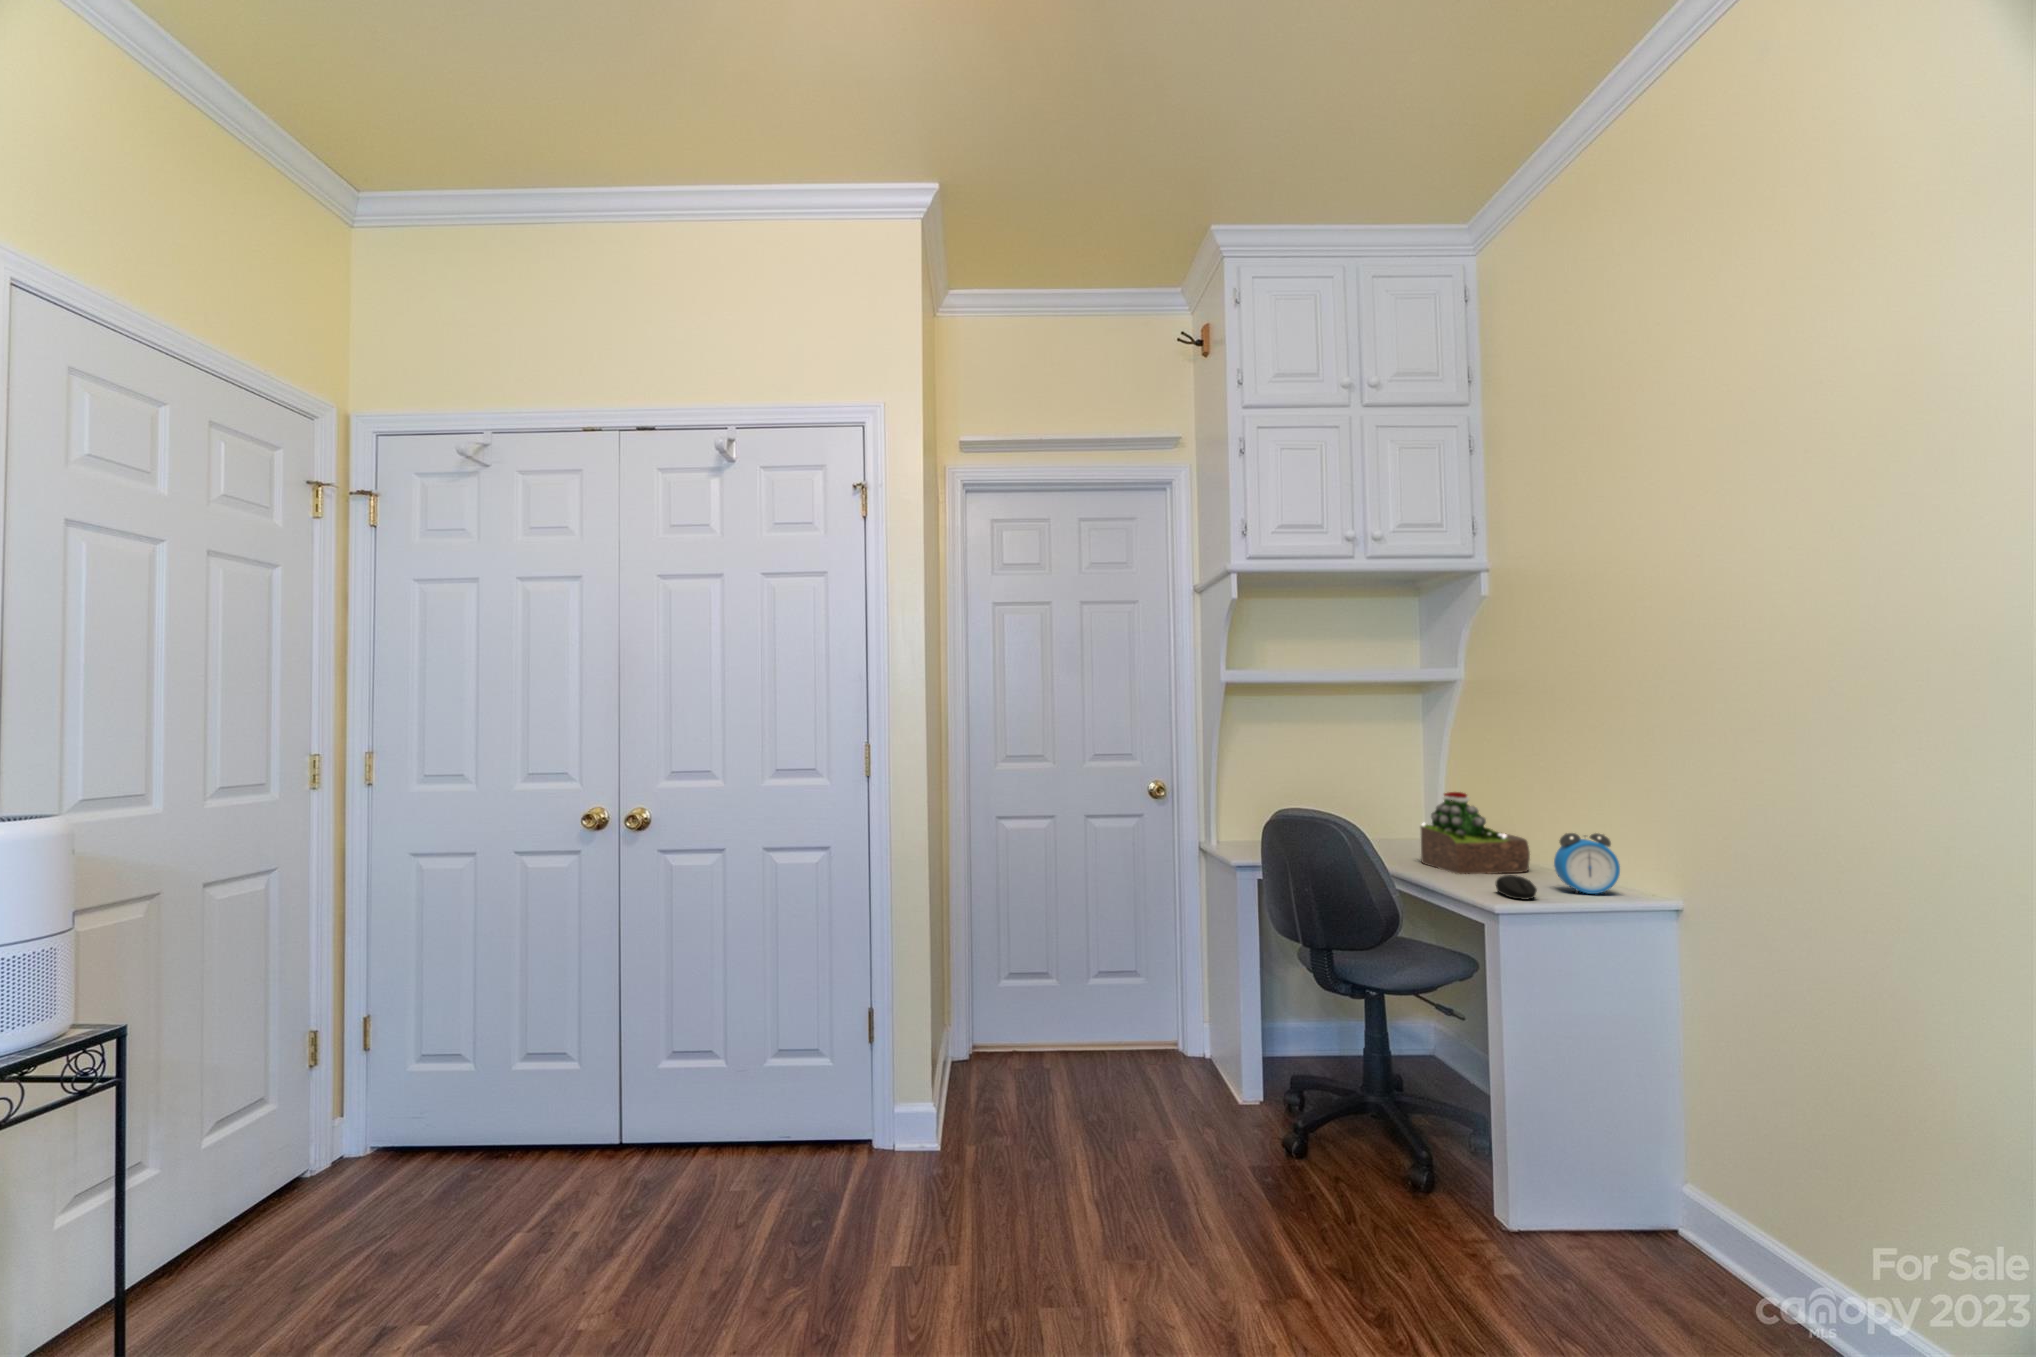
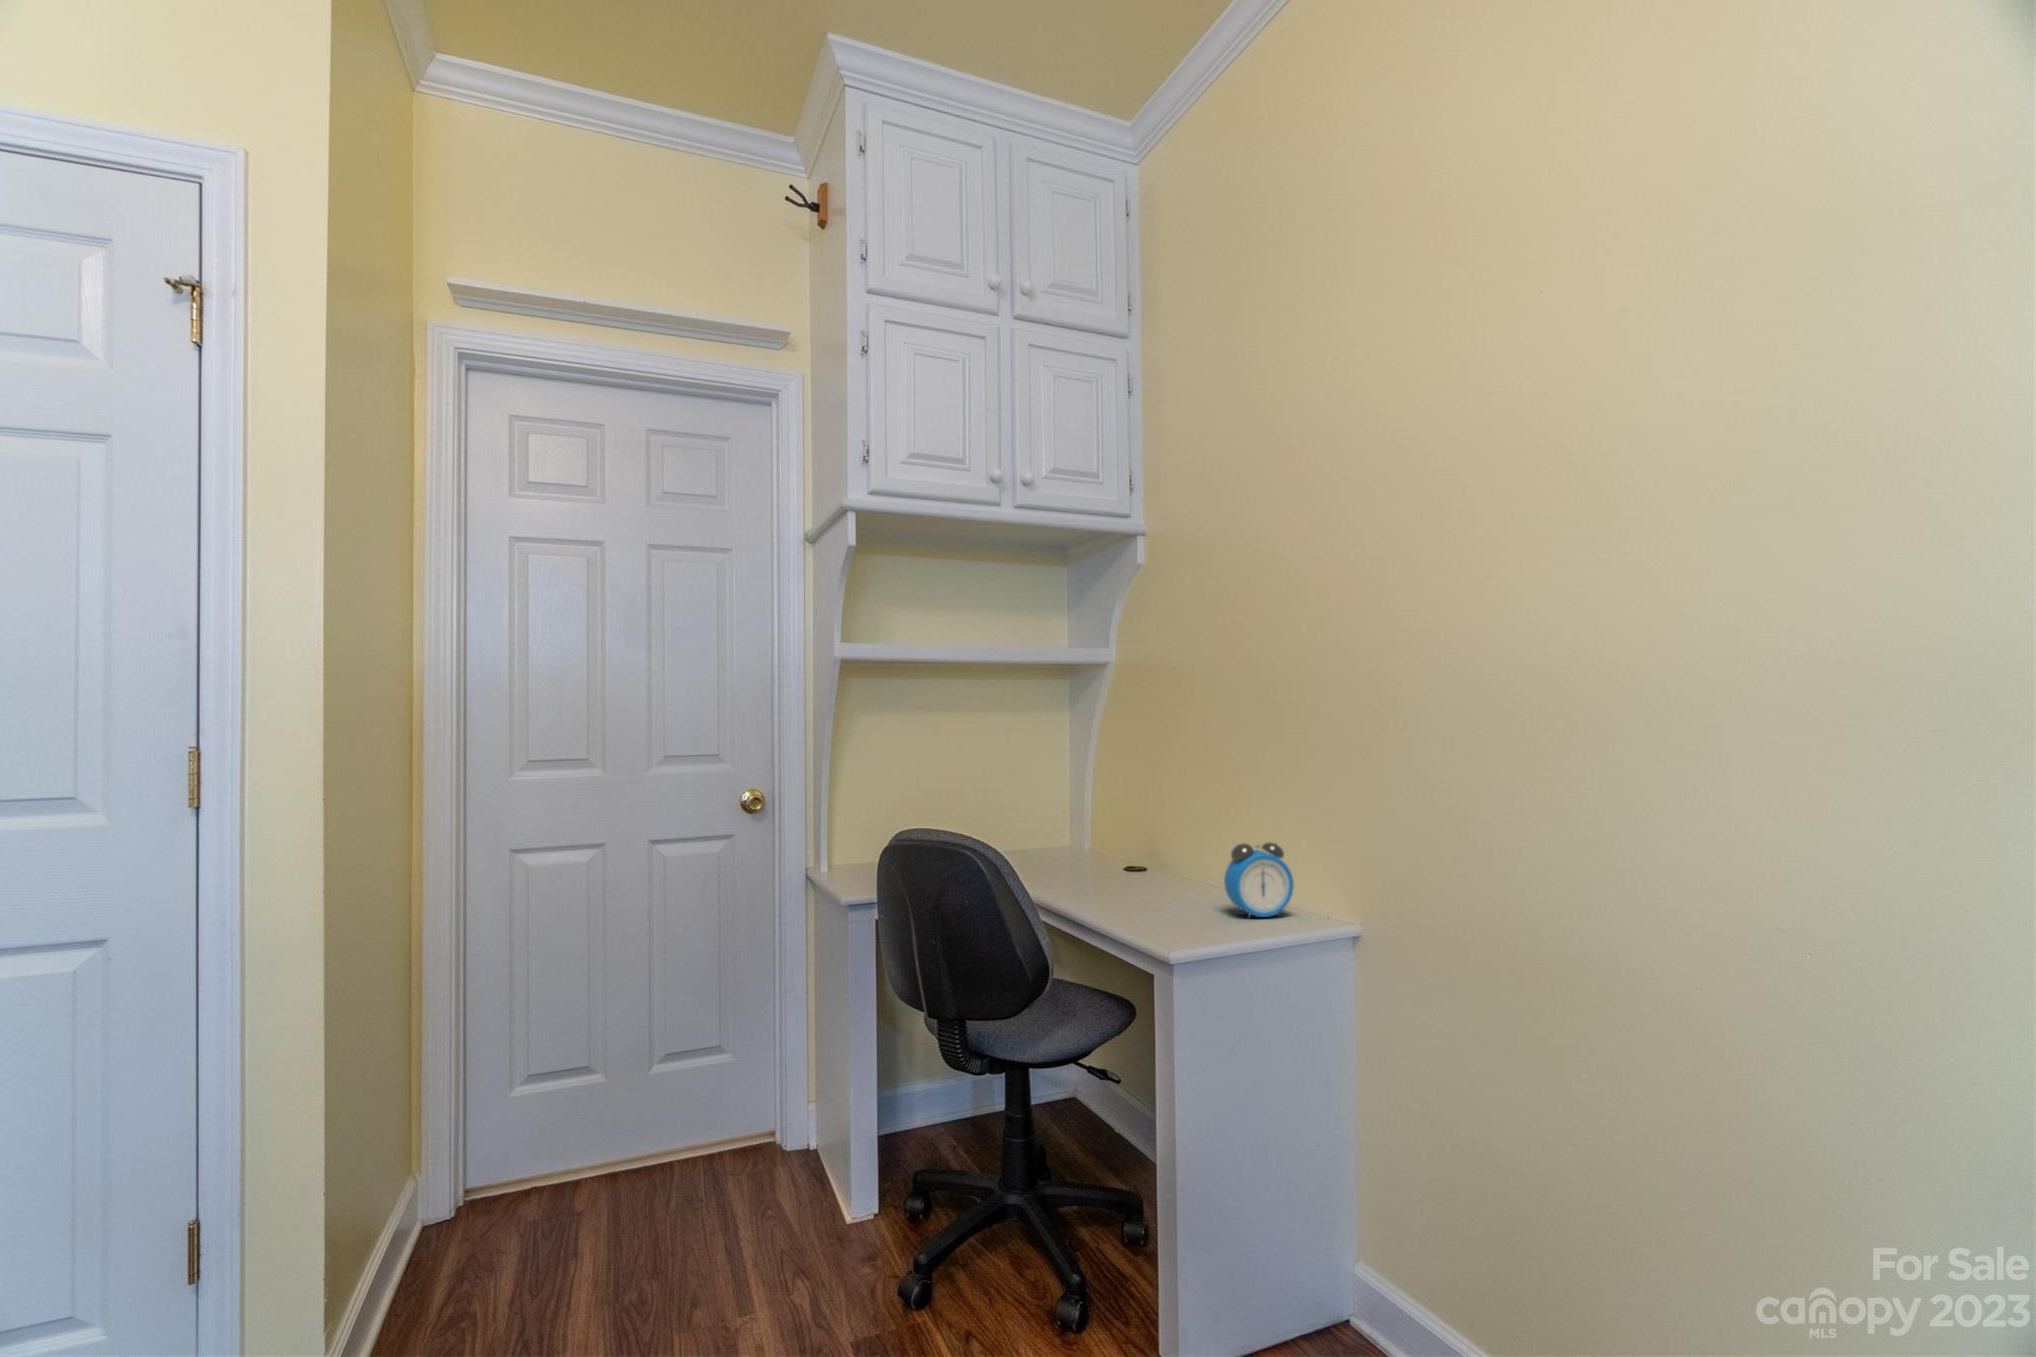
succulent plant: present [1420,792,1530,874] -> none [1071,794,1188,898]
computer mouse: present [1496,875,1537,900] -> none [1165,903,1214,936]

